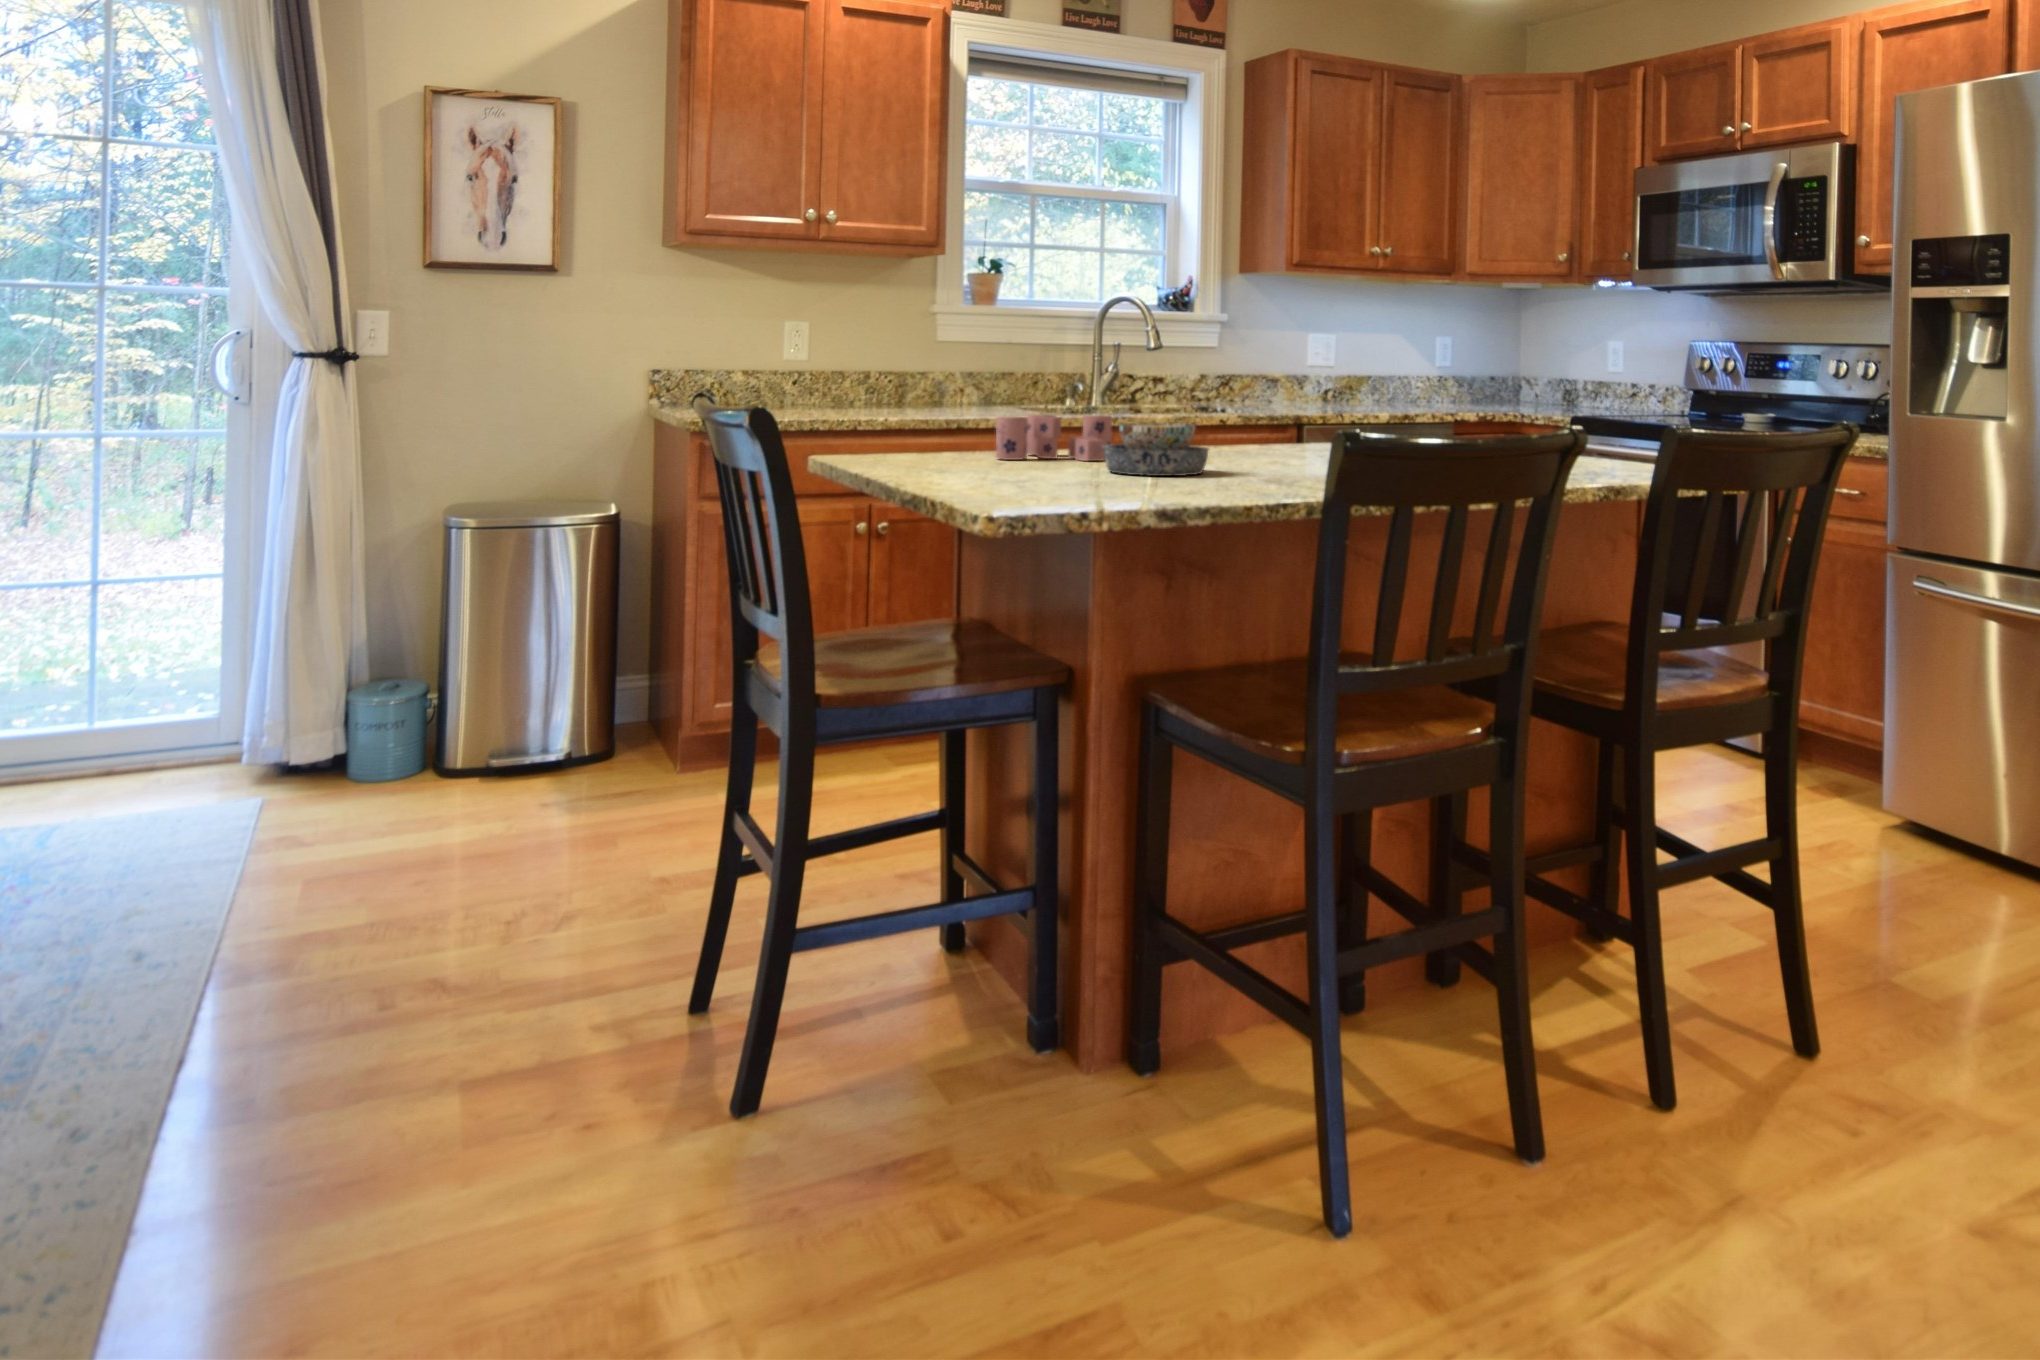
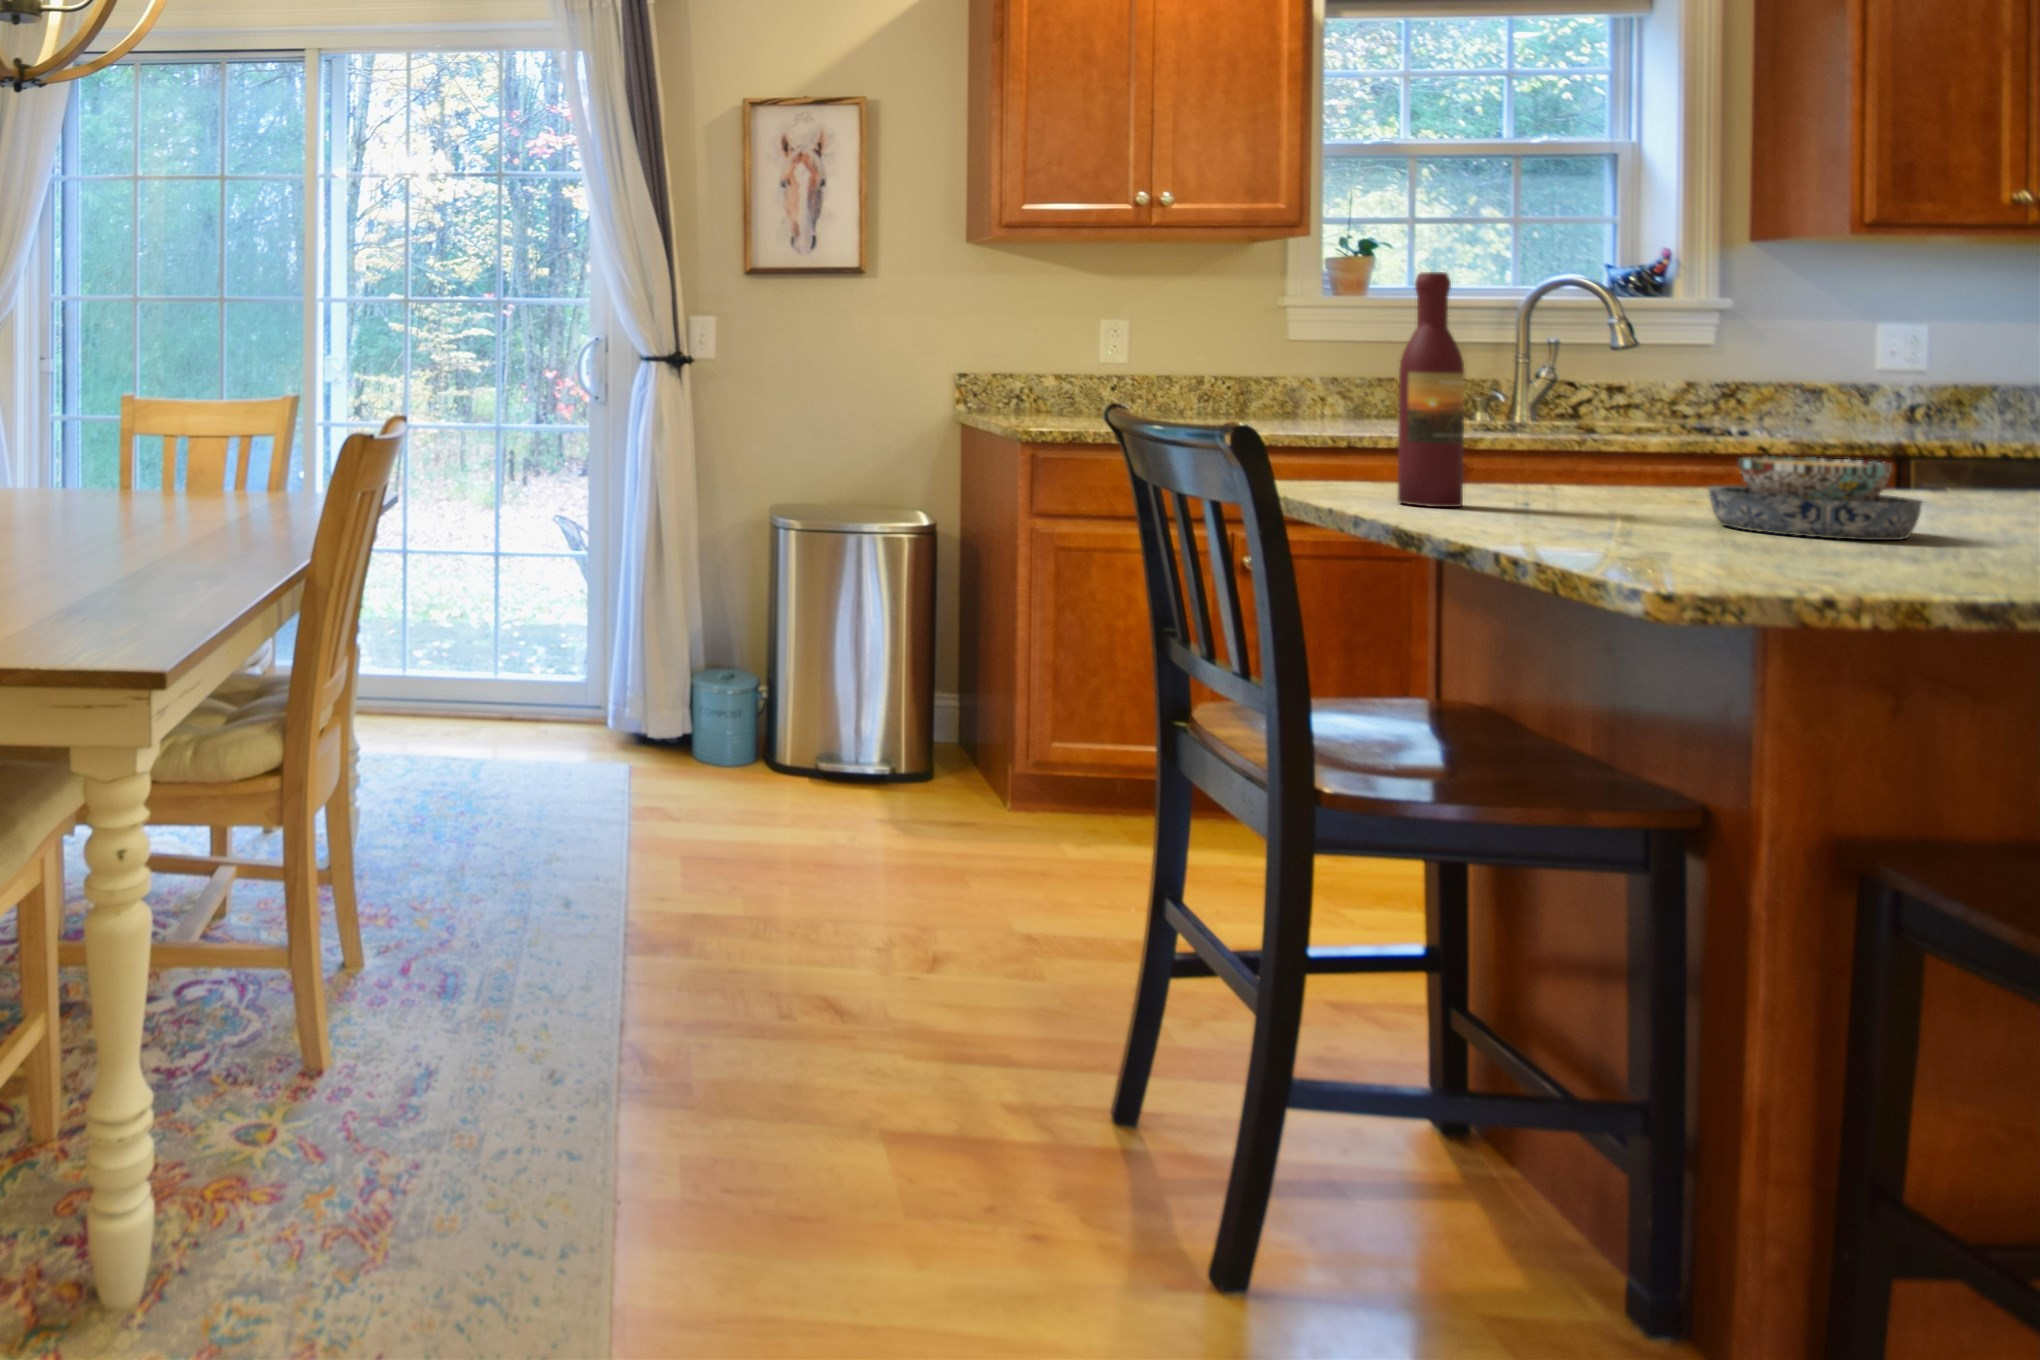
wine bottle: none [921,288,966,468] -> present [1398,272,1465,507]
candle: present [996,414,1112,461] -> none [1488,437,1674,506]

